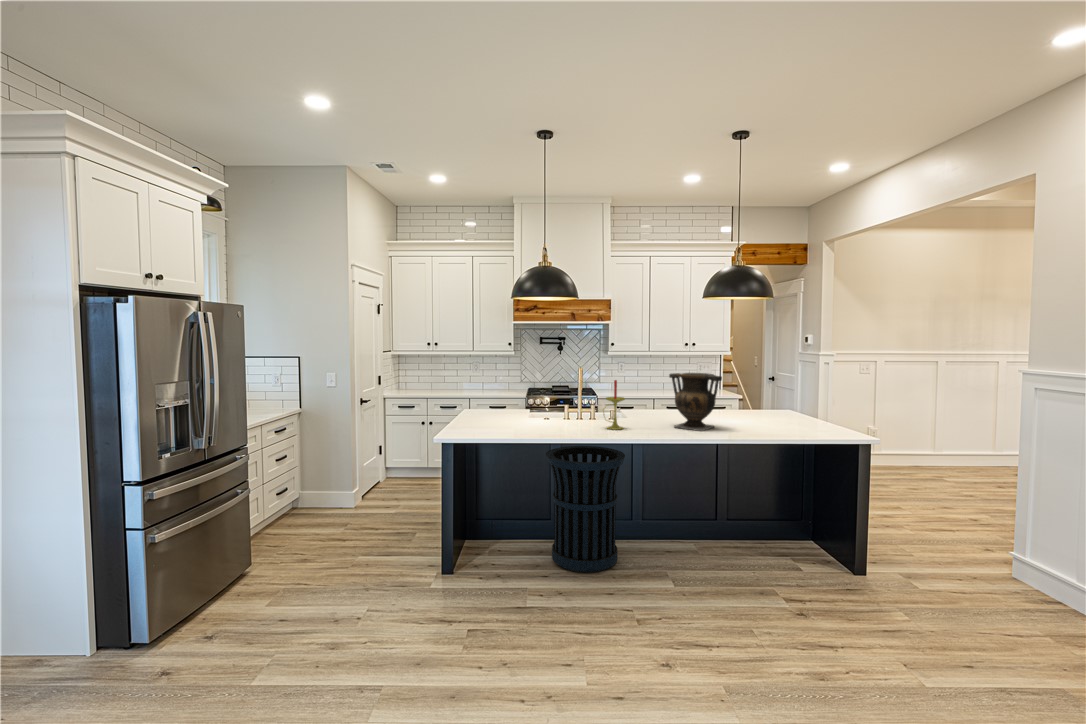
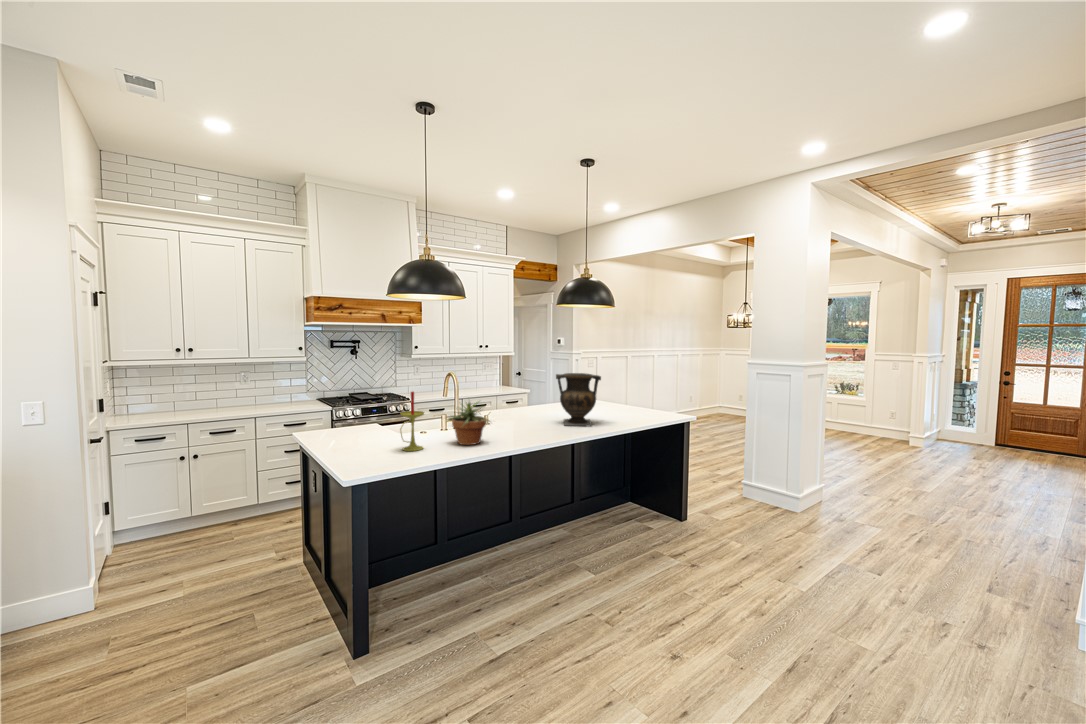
candle: present [603,380,625,430] -> present [400,392,424,451]
potted plant: none [538,388,575,430] -> present [448,401,489,445]
trash can: present [546,446,625,573] -> none [452,454,537,594]

